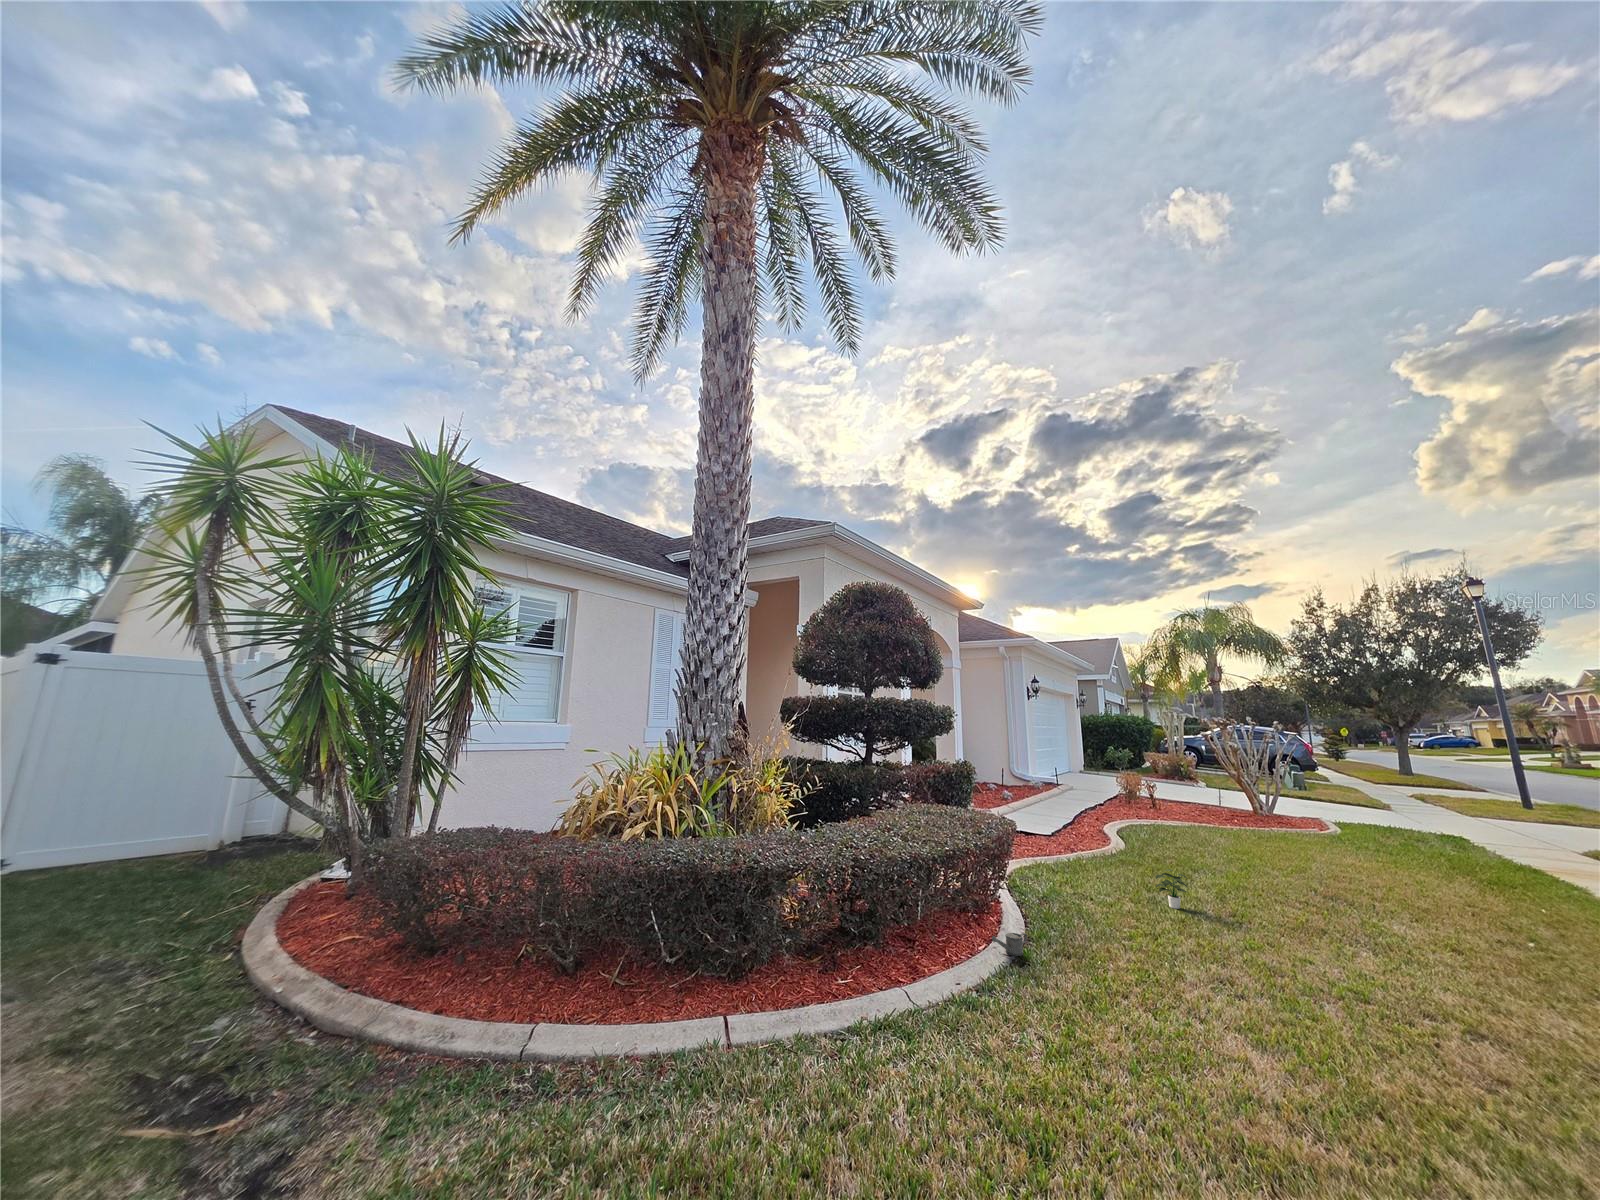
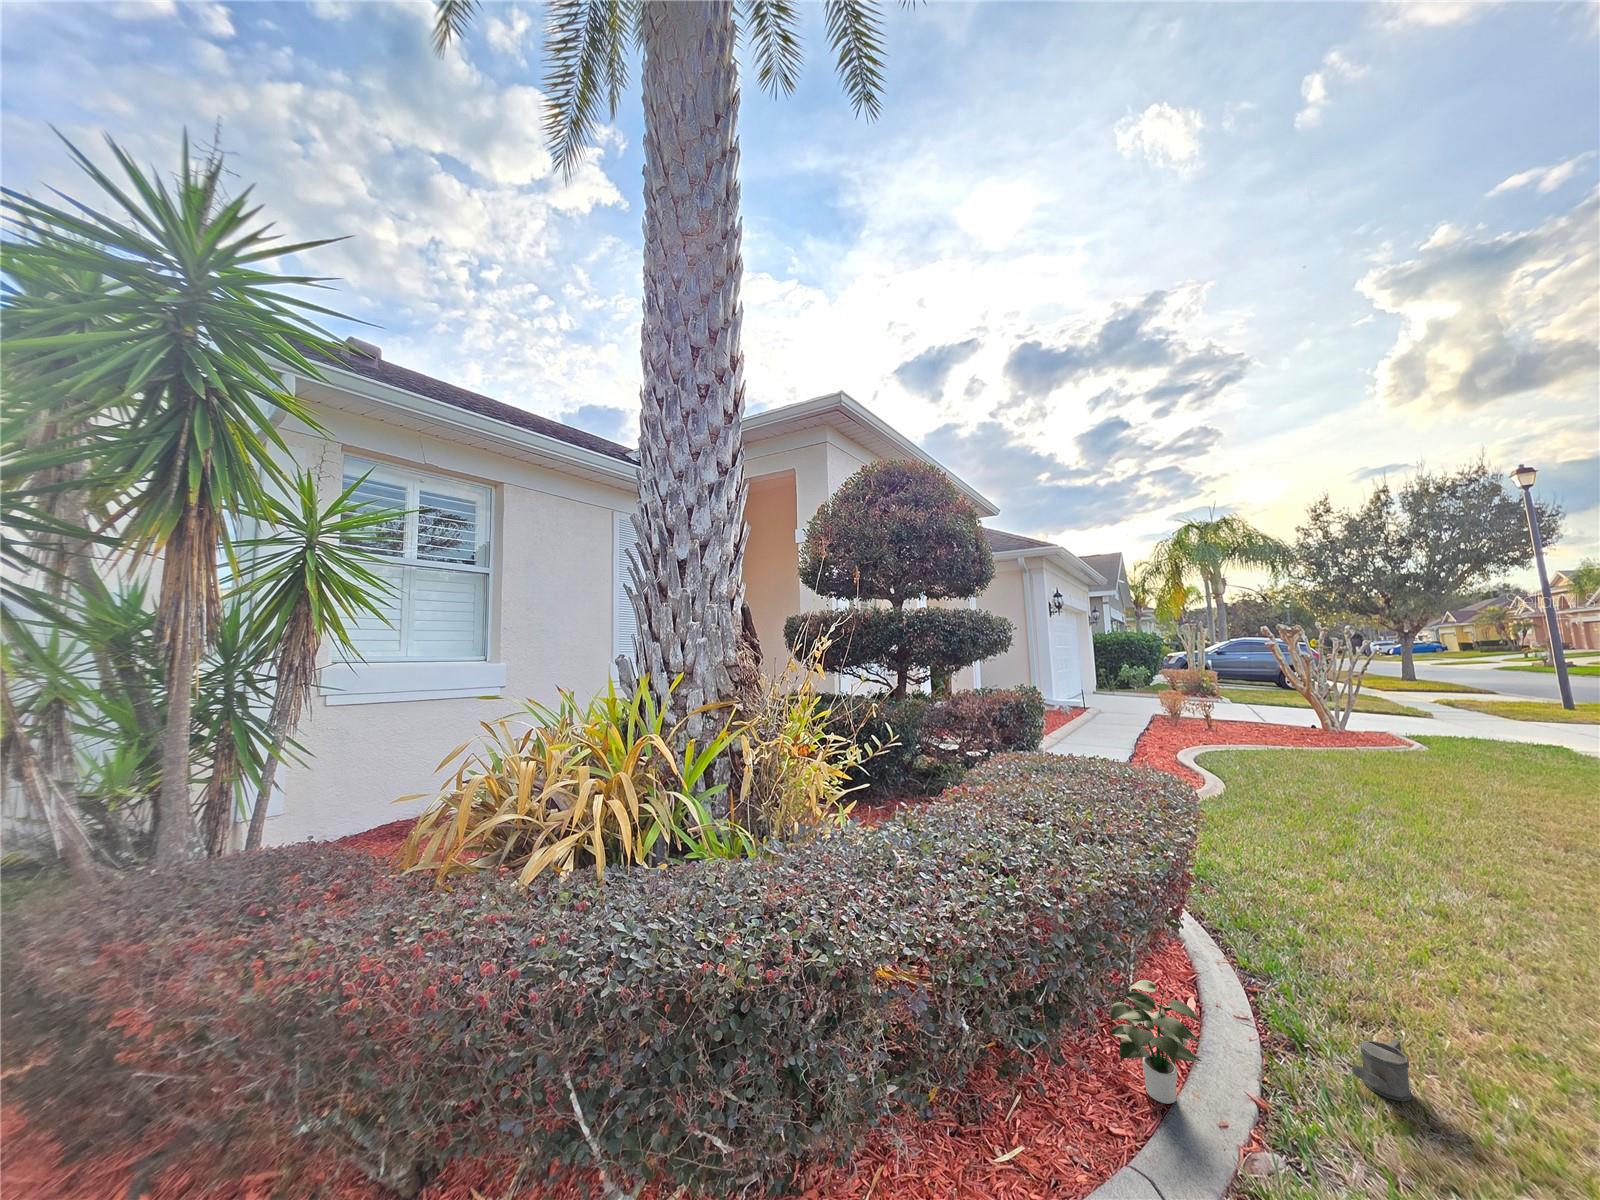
potted plant: present [1156,869,1187,909] -> present [1109,980,1201,1104]

